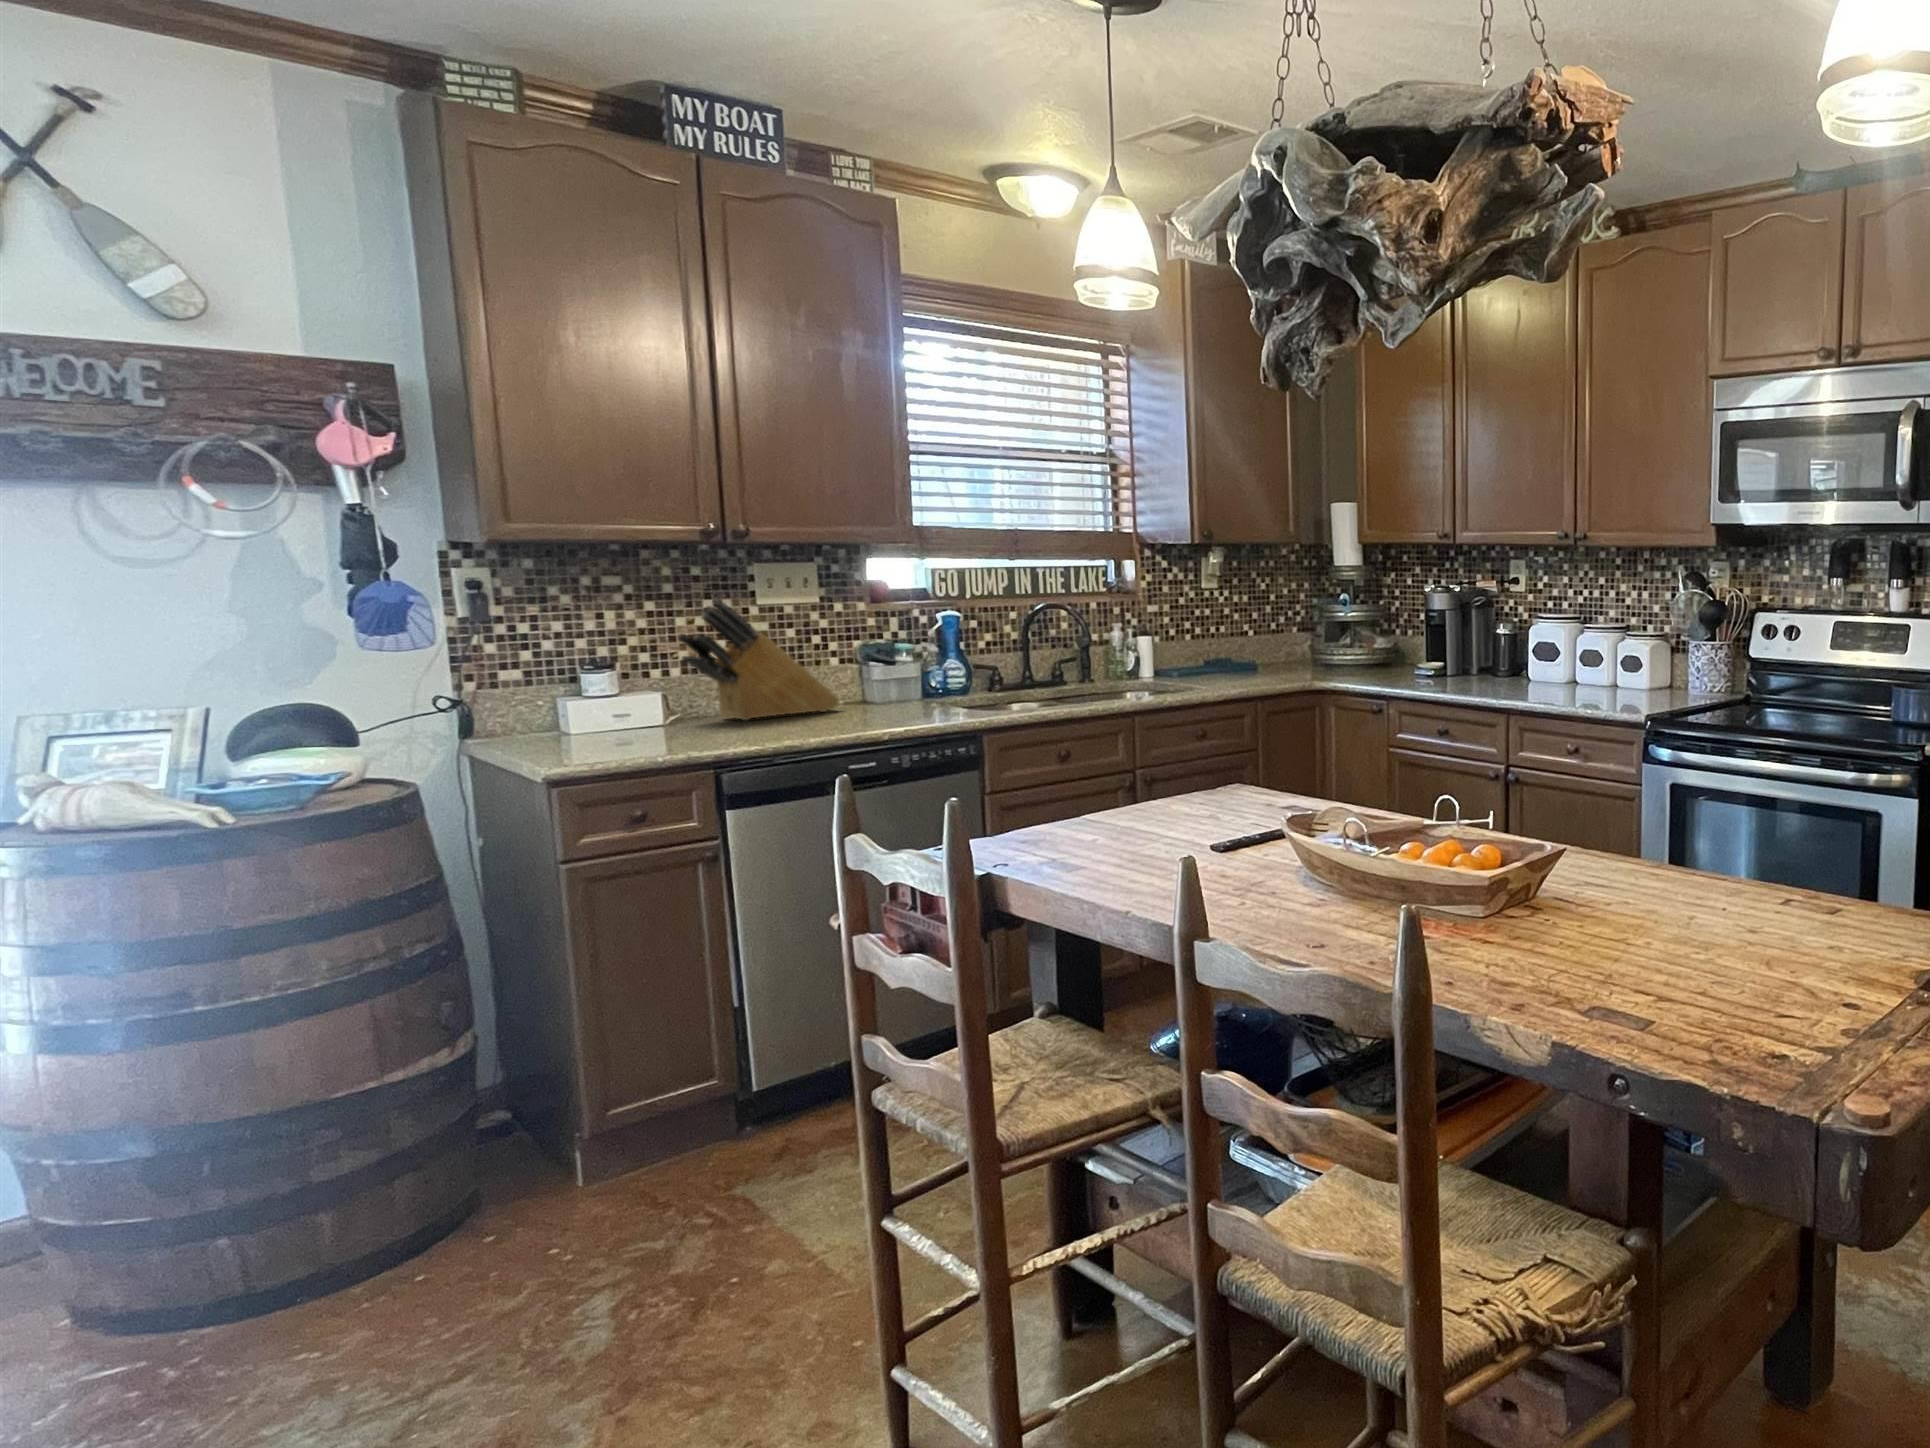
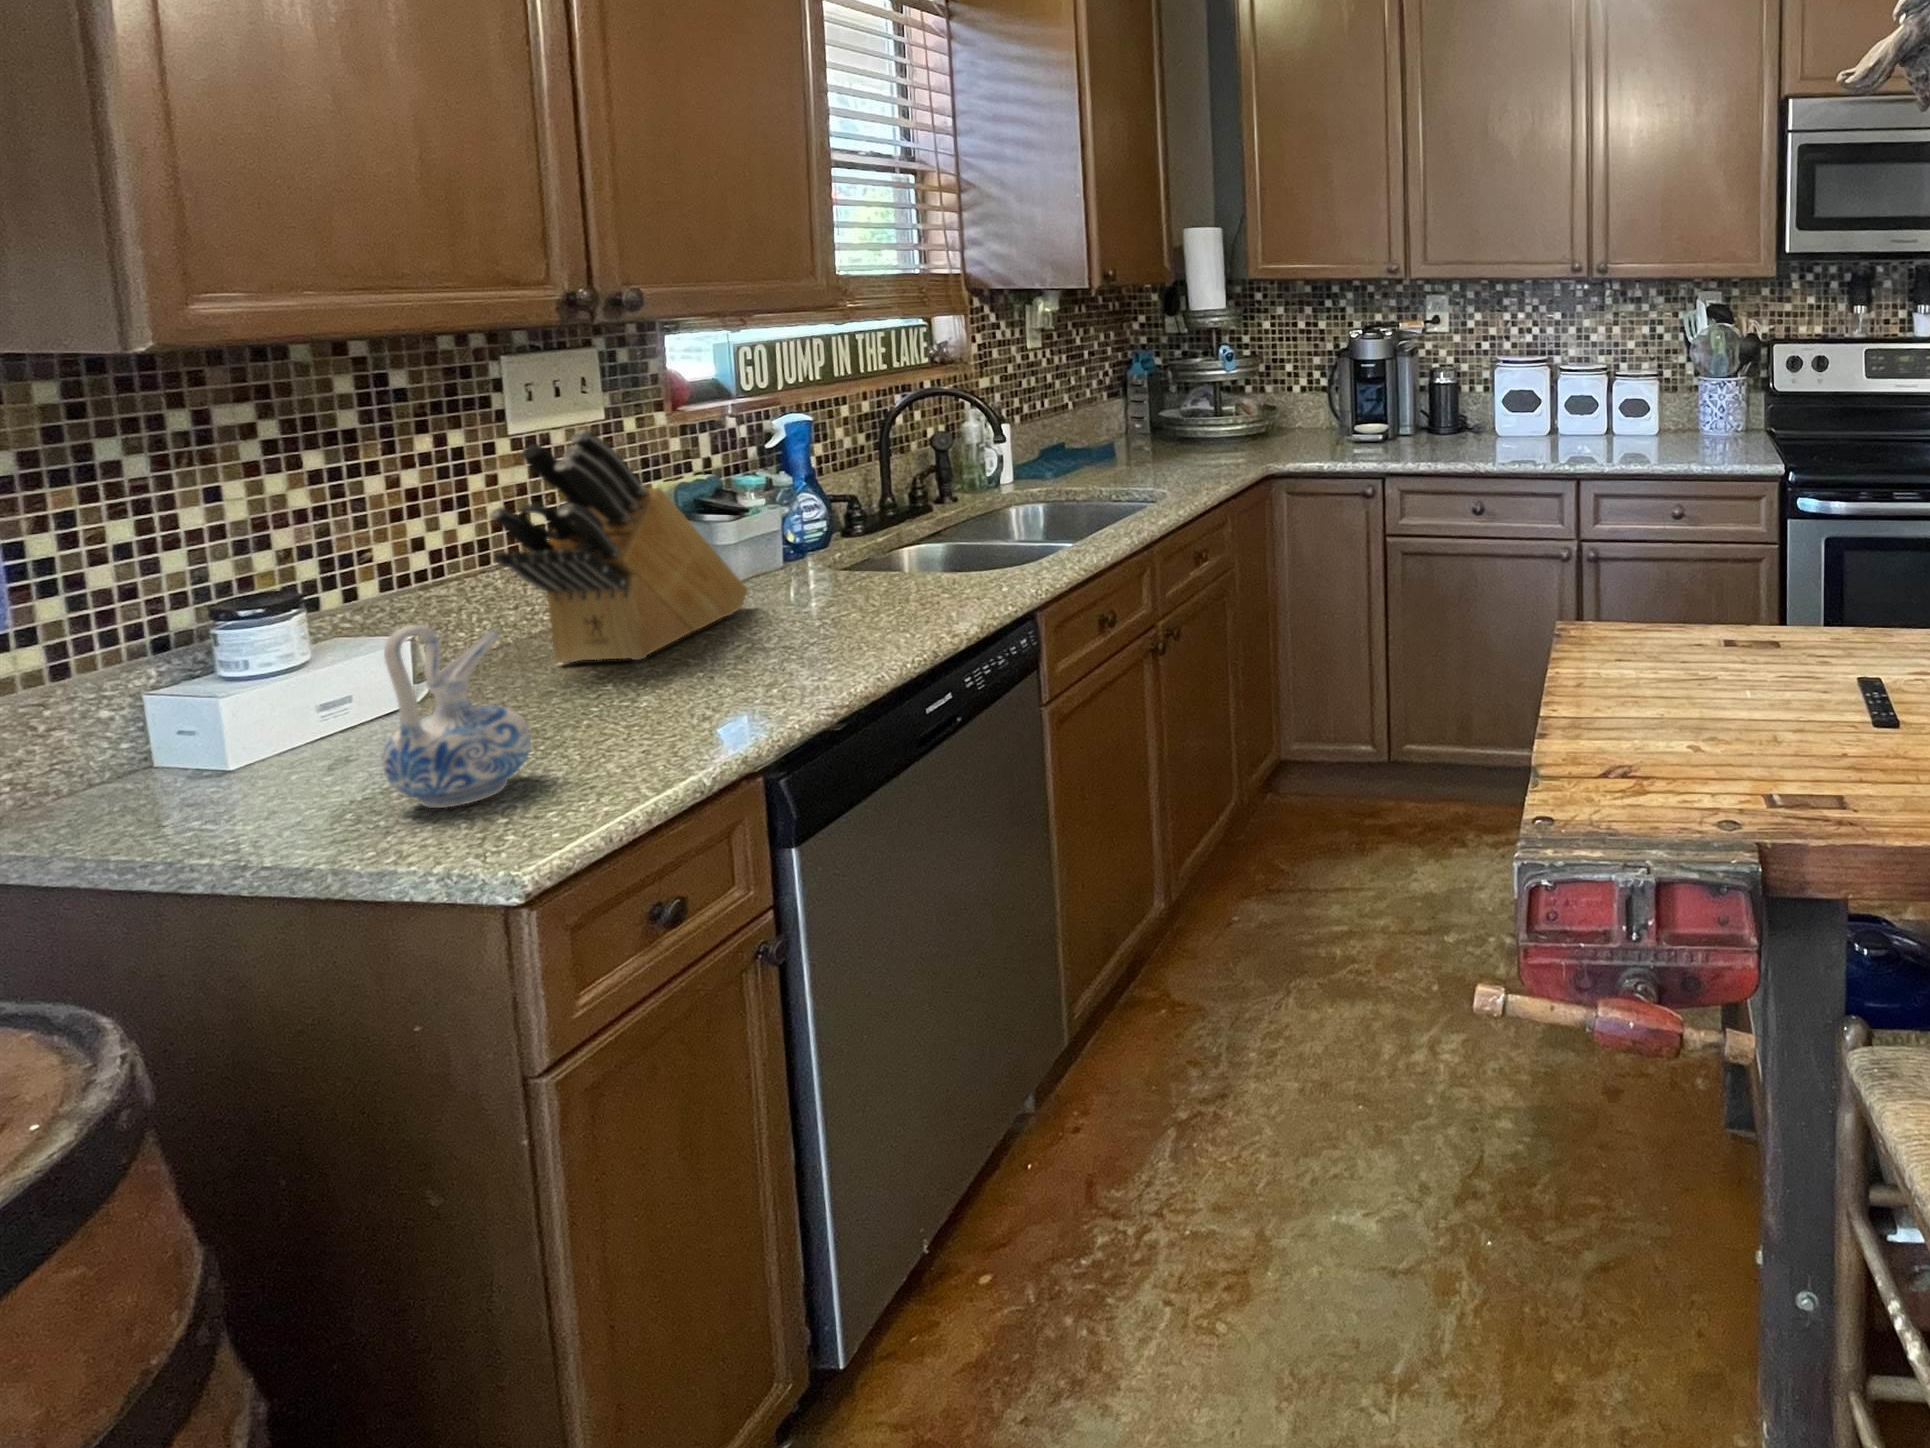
ceramic pitcher: none [536,666,600,747] -> present [382,625,531,808]

